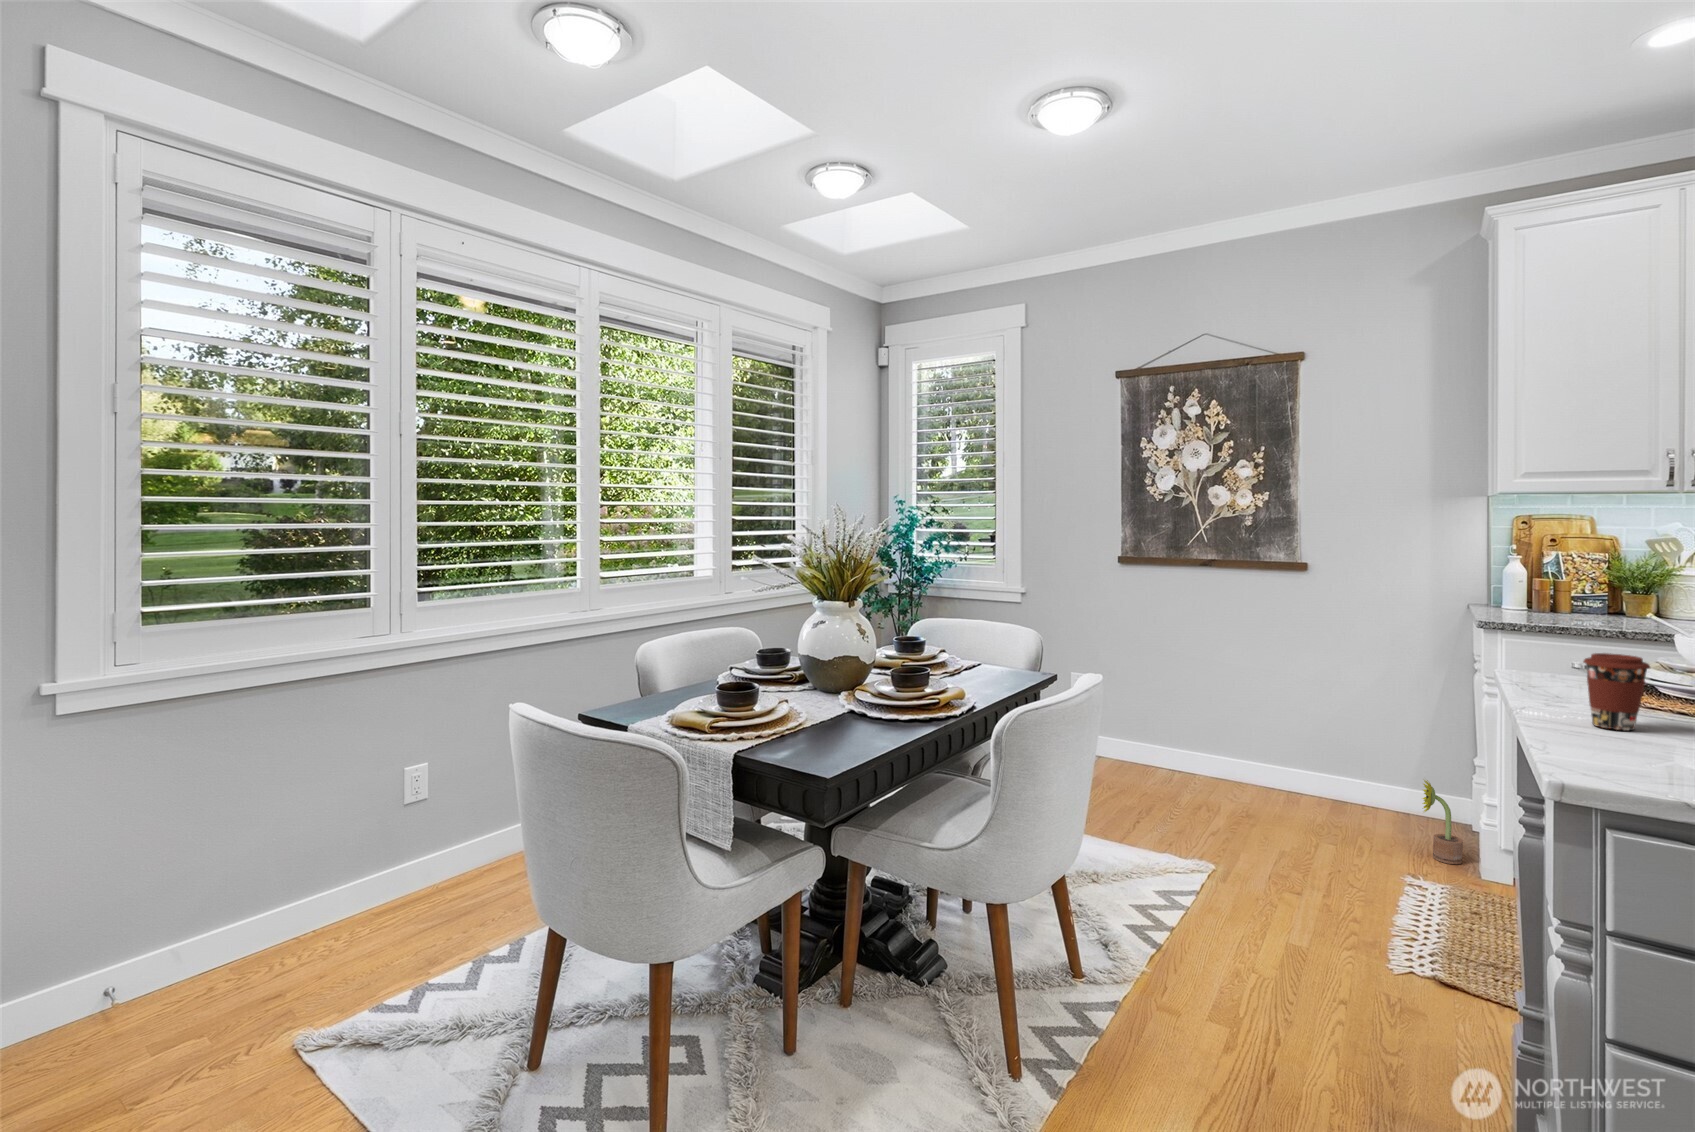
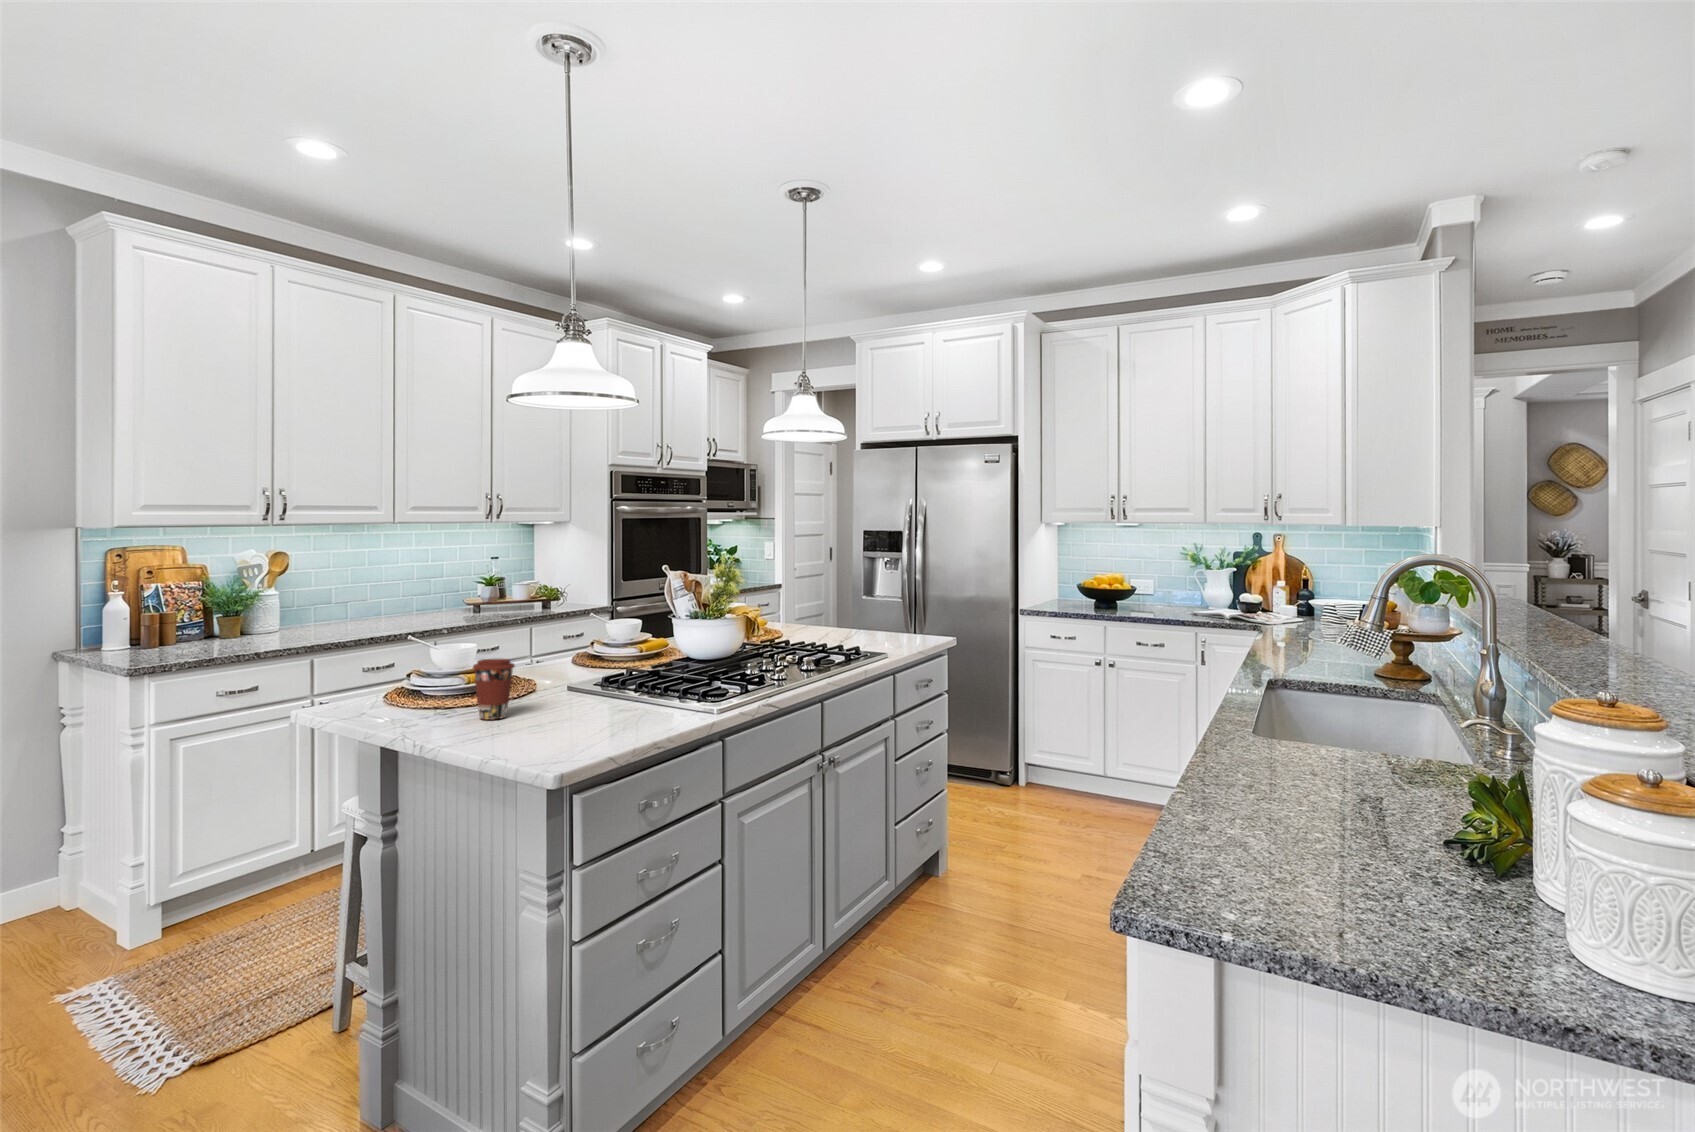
decorative plant: present [1423,780,1463,864] -> none [31,864,94,958]

